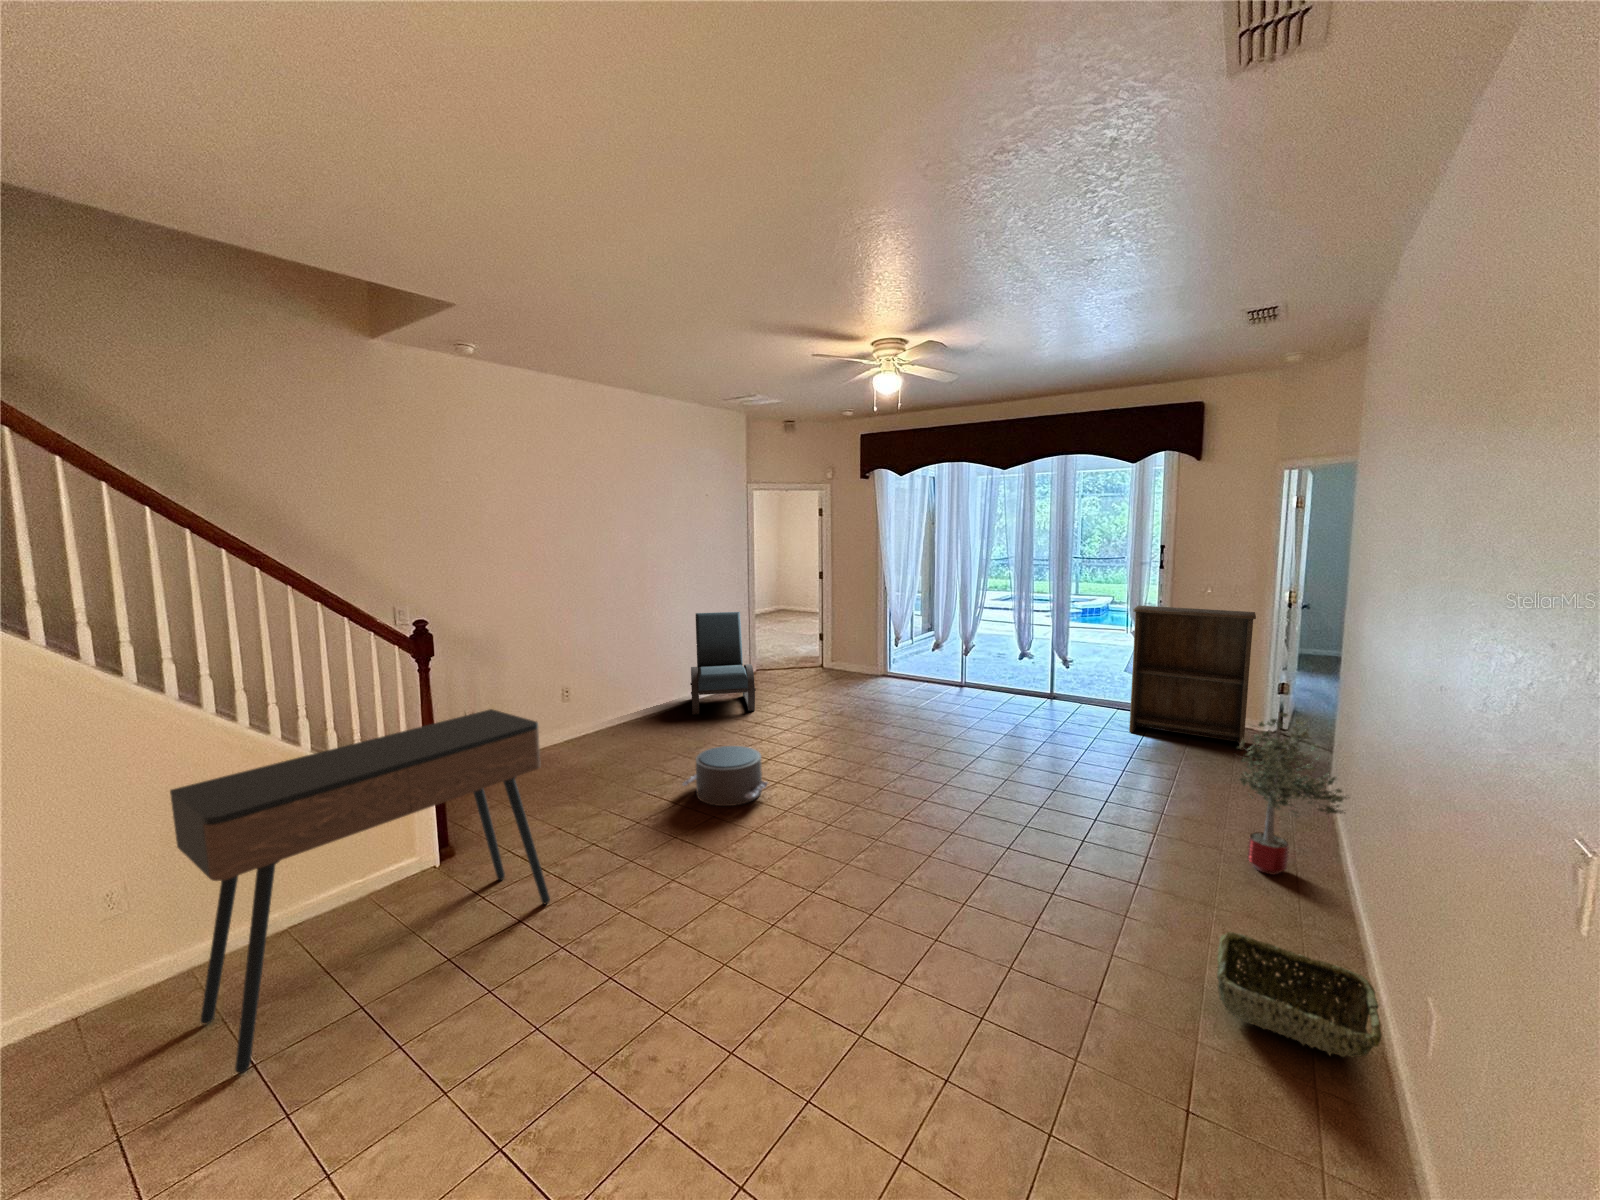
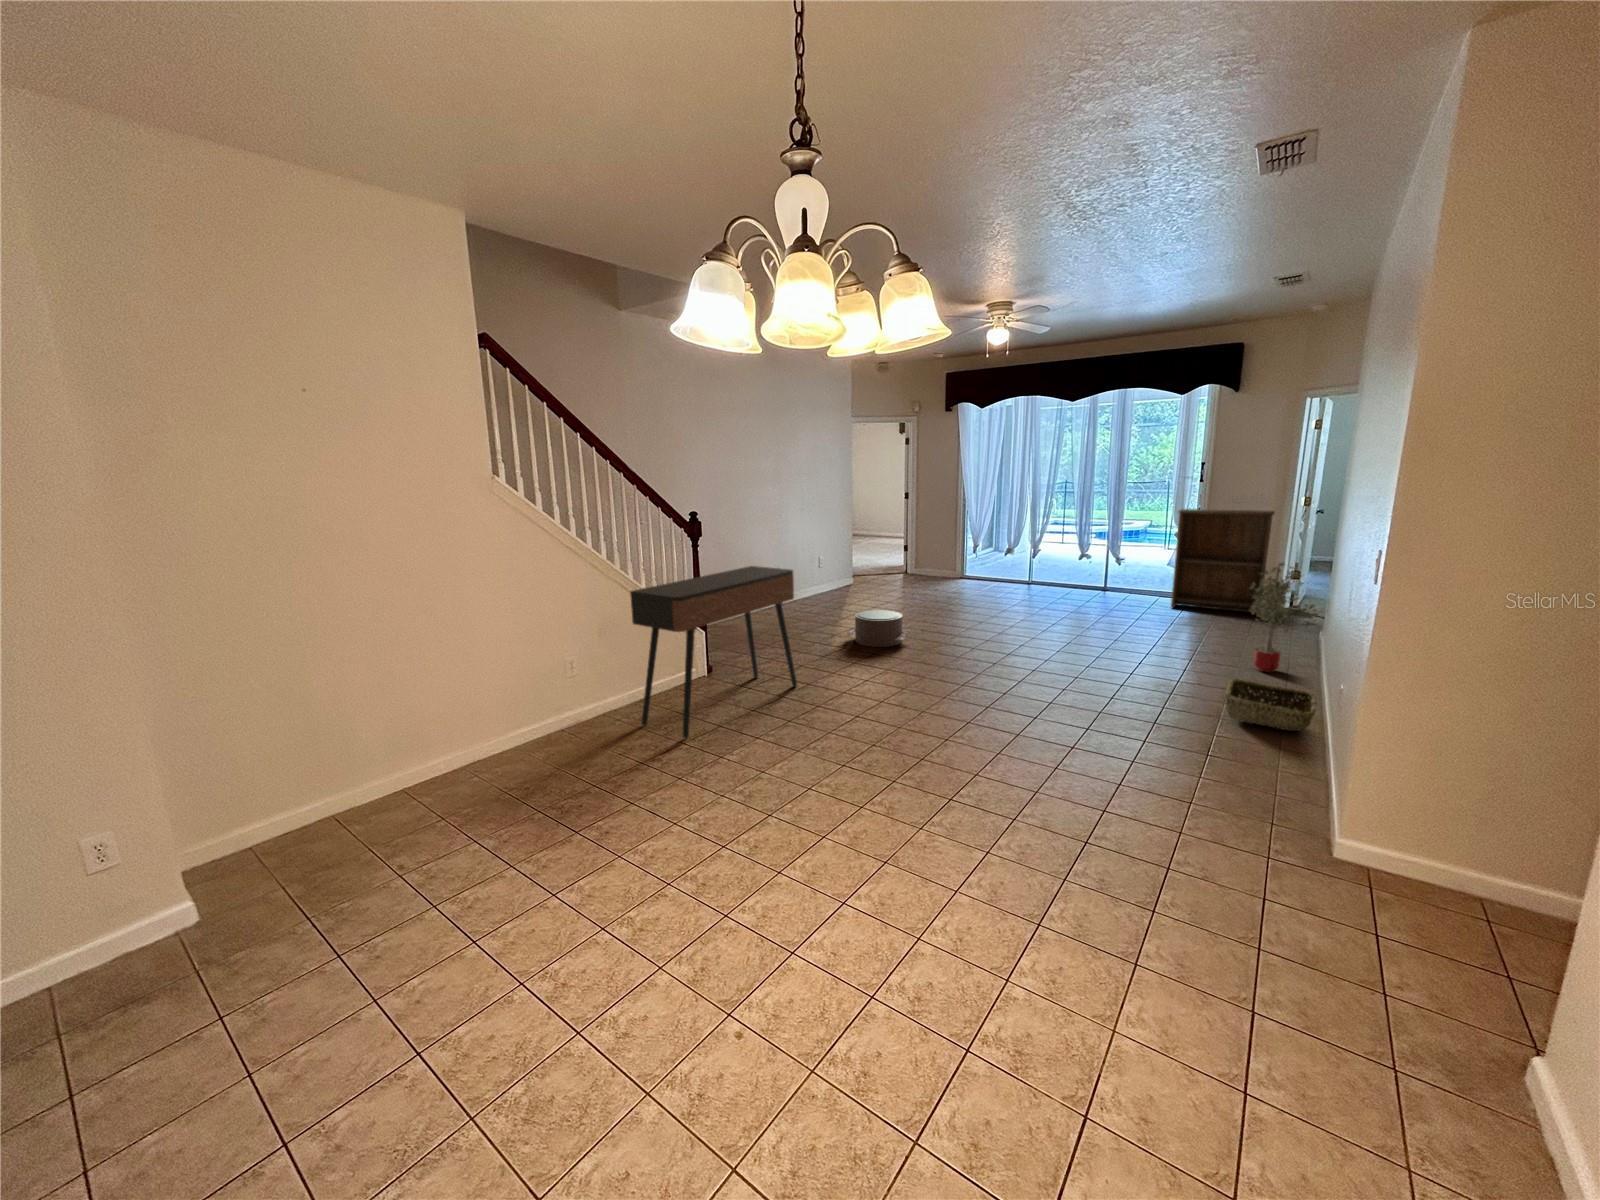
lounge chair: present [690,612,756,715] -> none [813,523,870,602]

